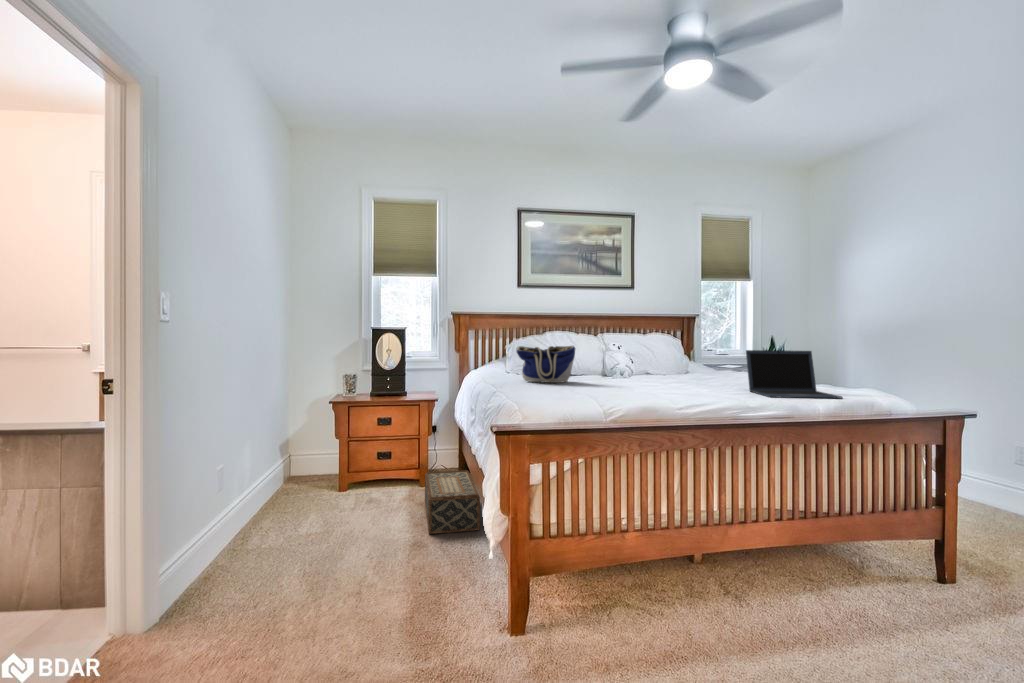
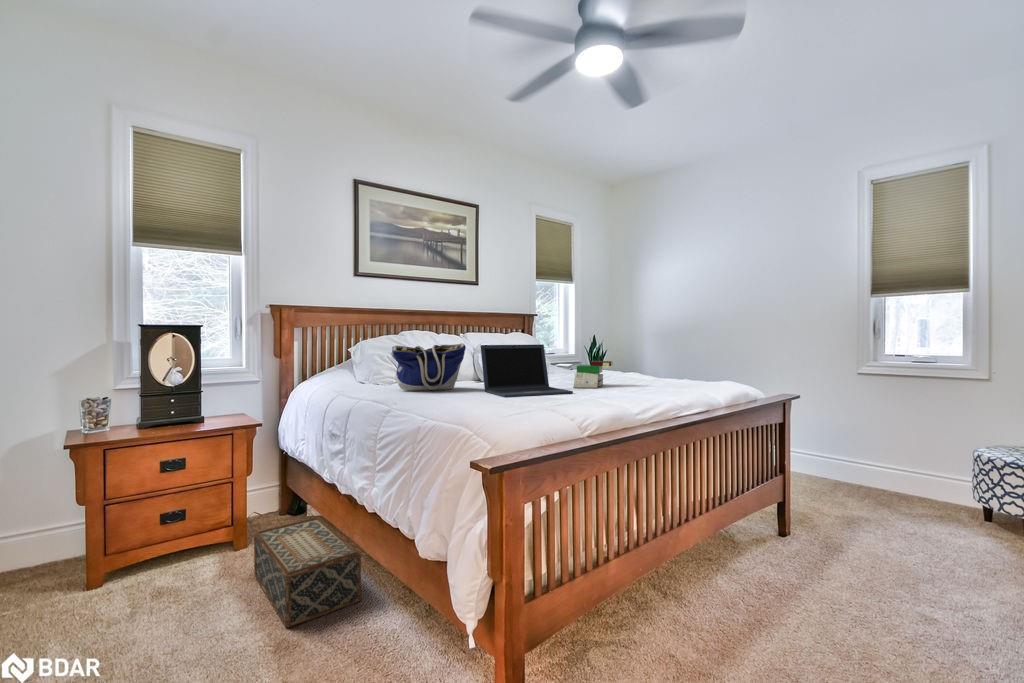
laptop: present [746,350,843,398] -> present [480,345,573,397]
book: none [673,364,721,390] -> present [574,361,613,388]

